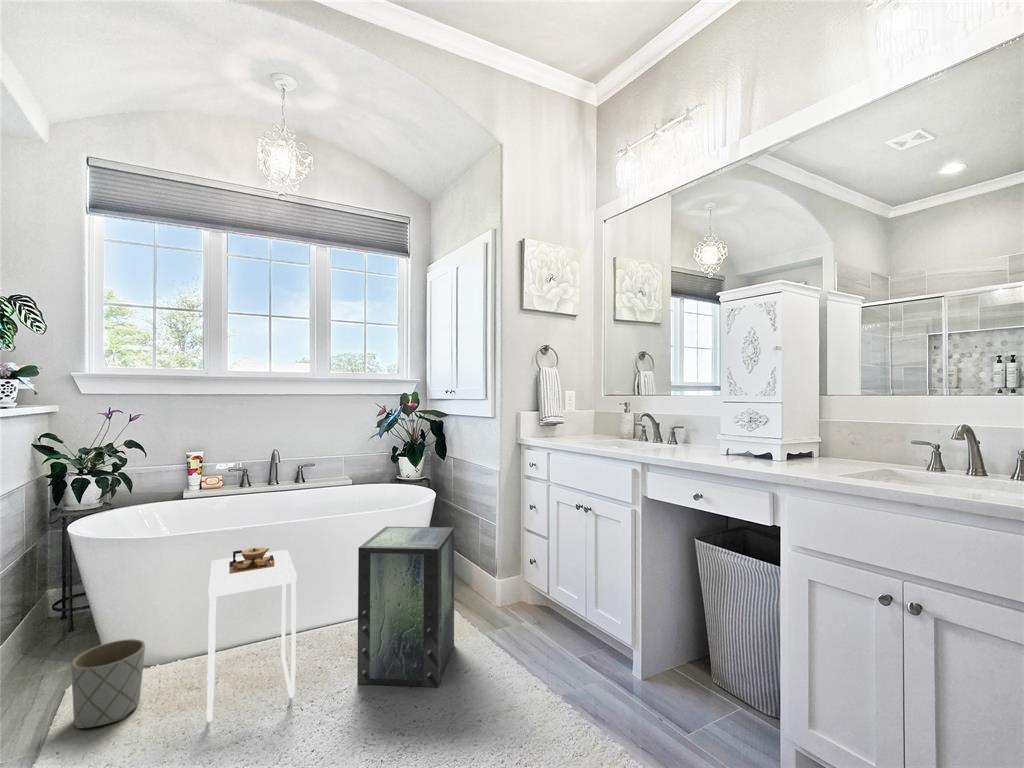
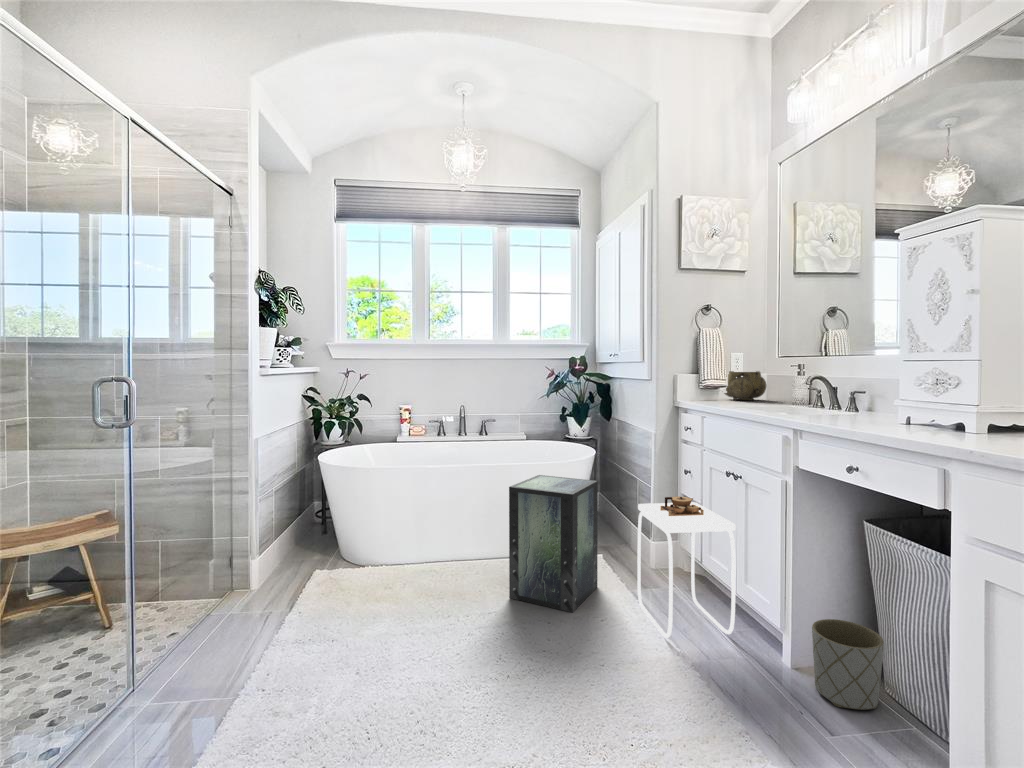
decorative bowl: none [554,408,593,435] -> present [724,371,766,400]
side table: present [207,548,297,722] -> present [637,496,736,638]
planter: present [71,639,145,728] -> present [812,619,884,710]

